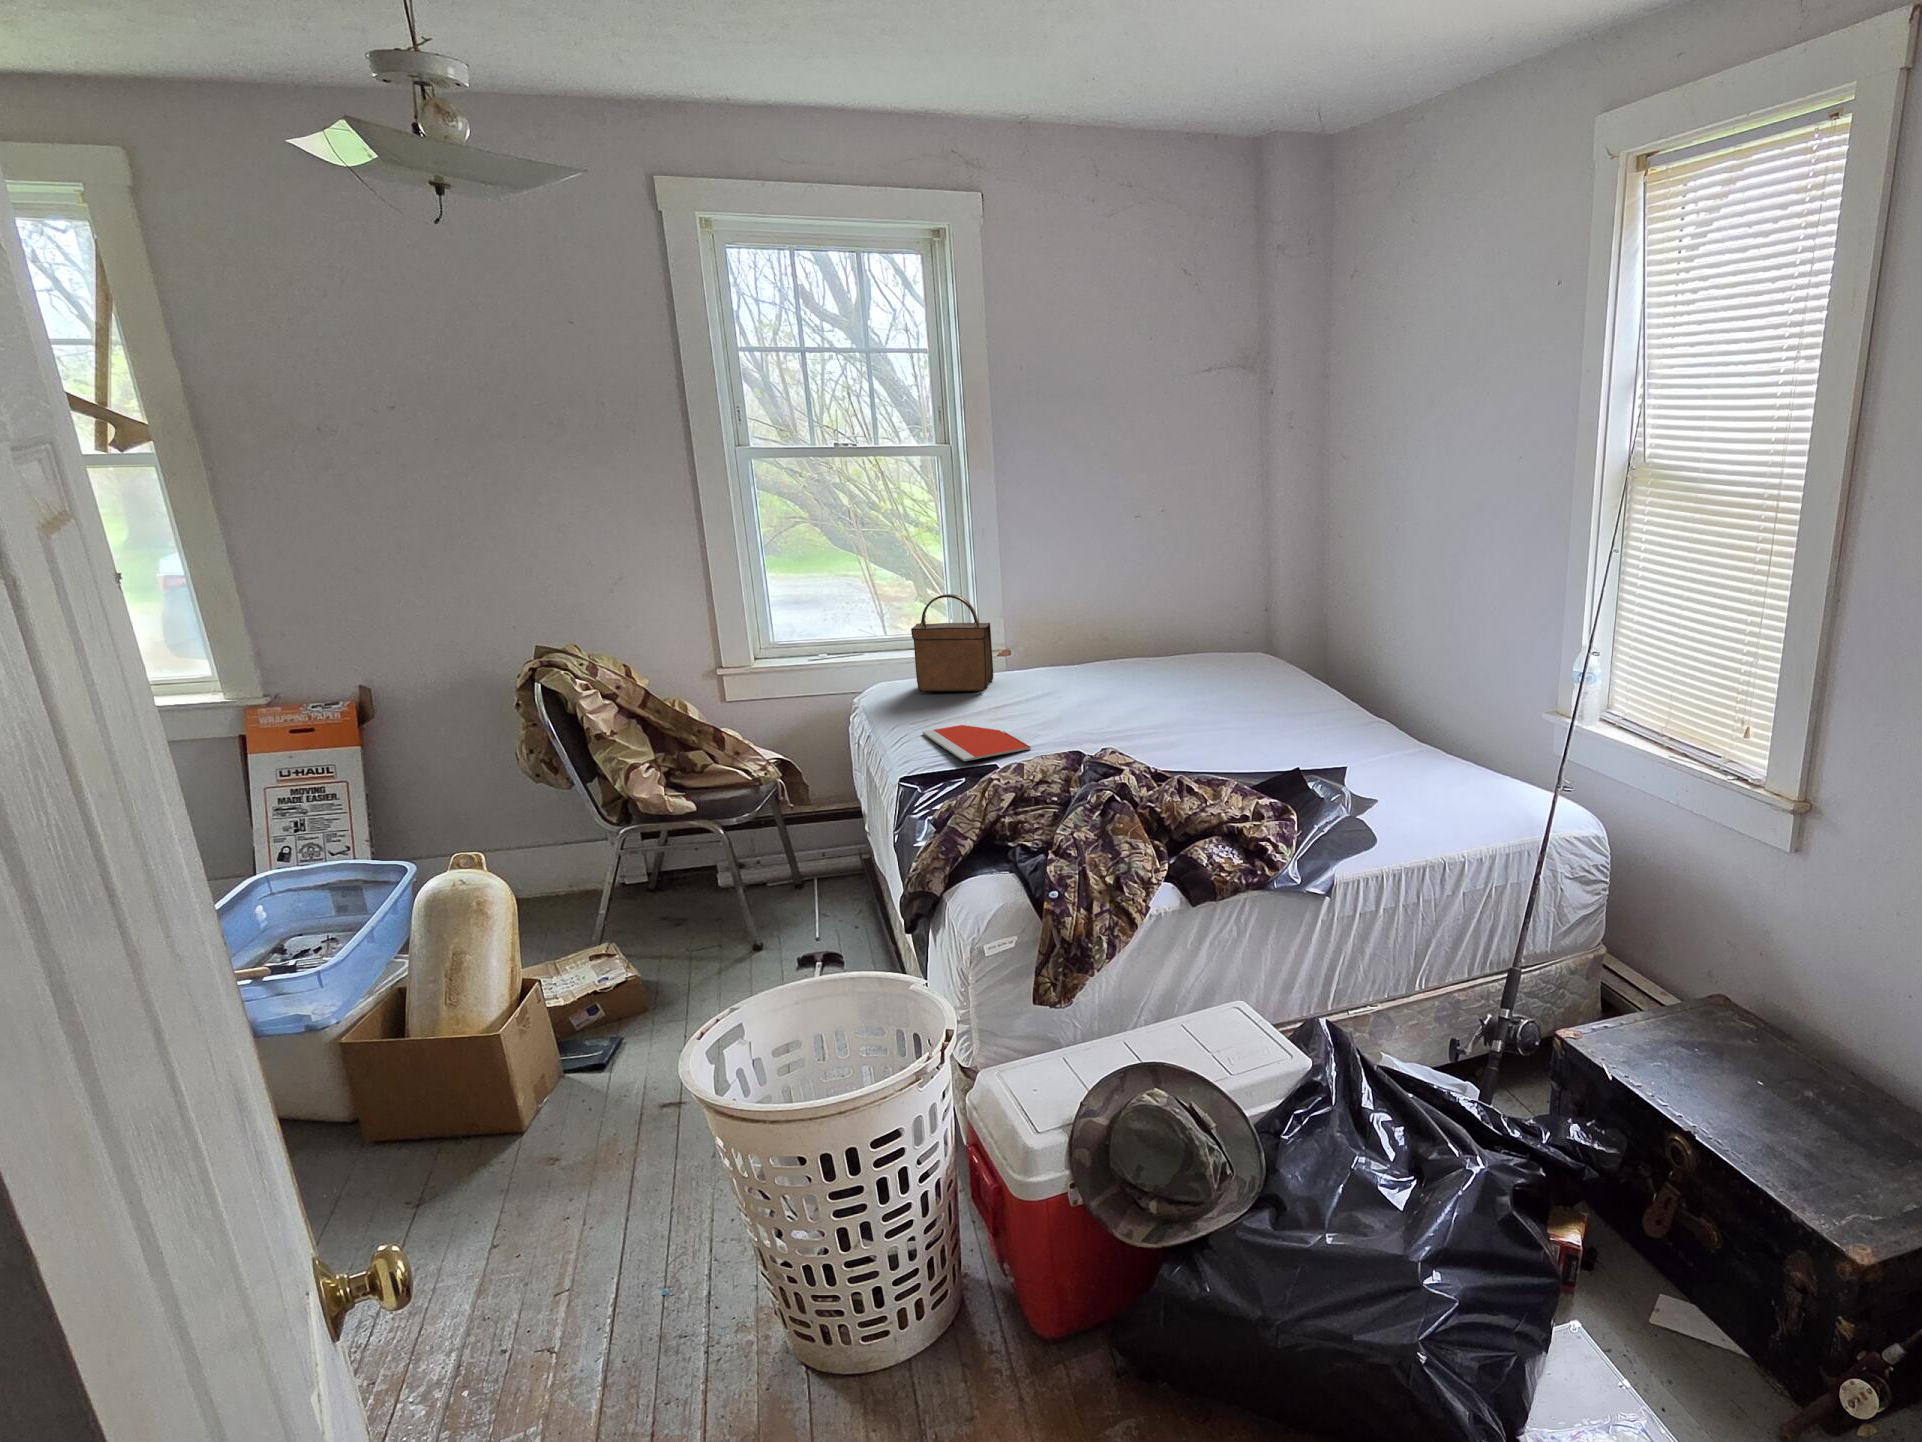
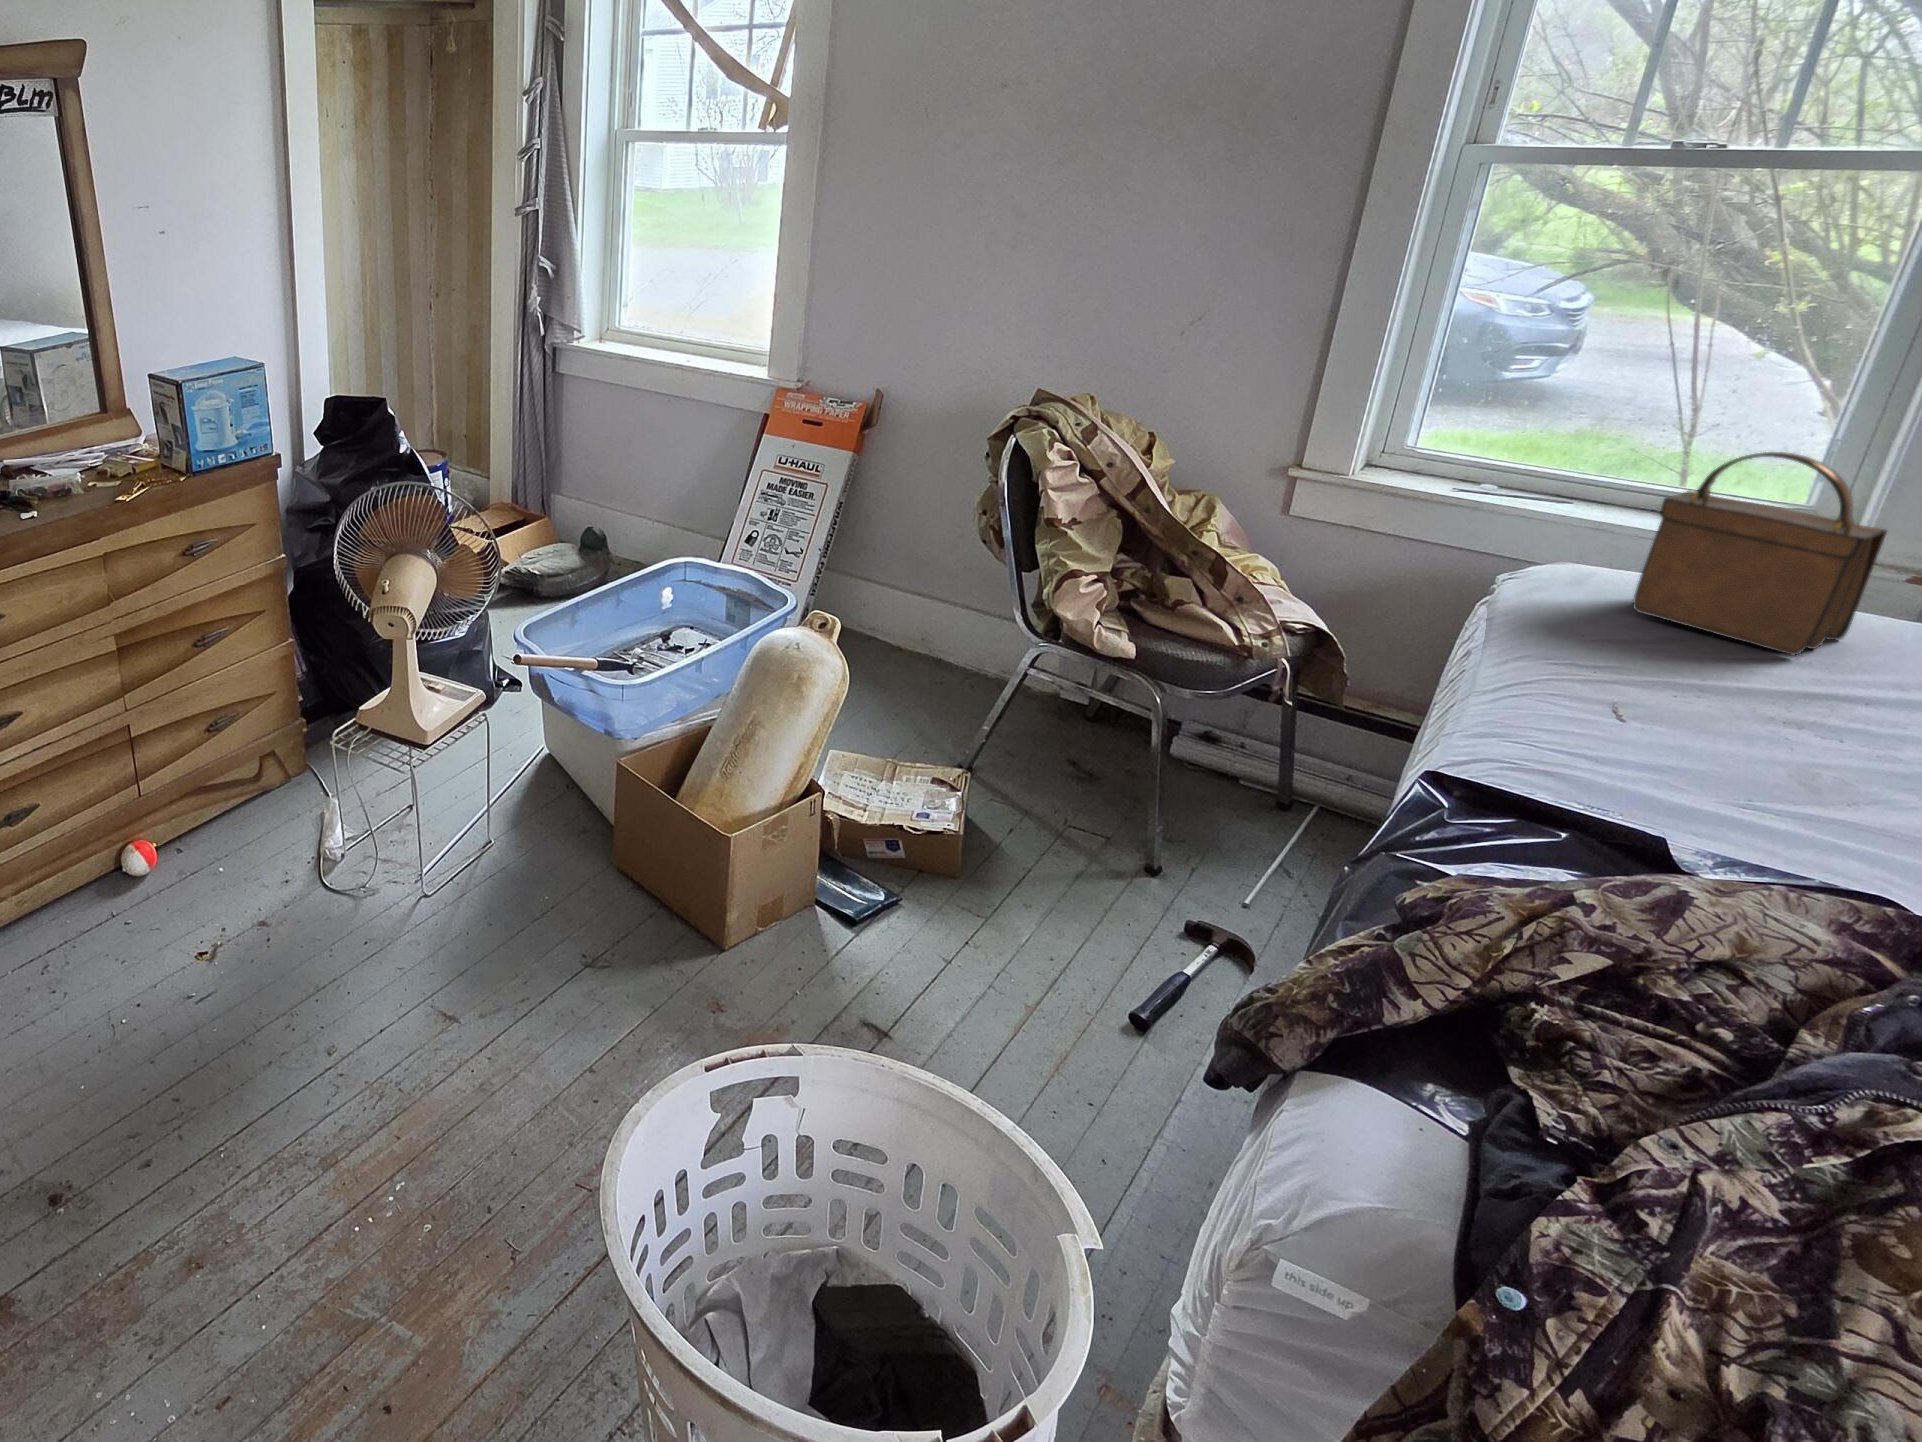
notebook: present [922,725,1031,761] -> none [1572,690,1829,831]

